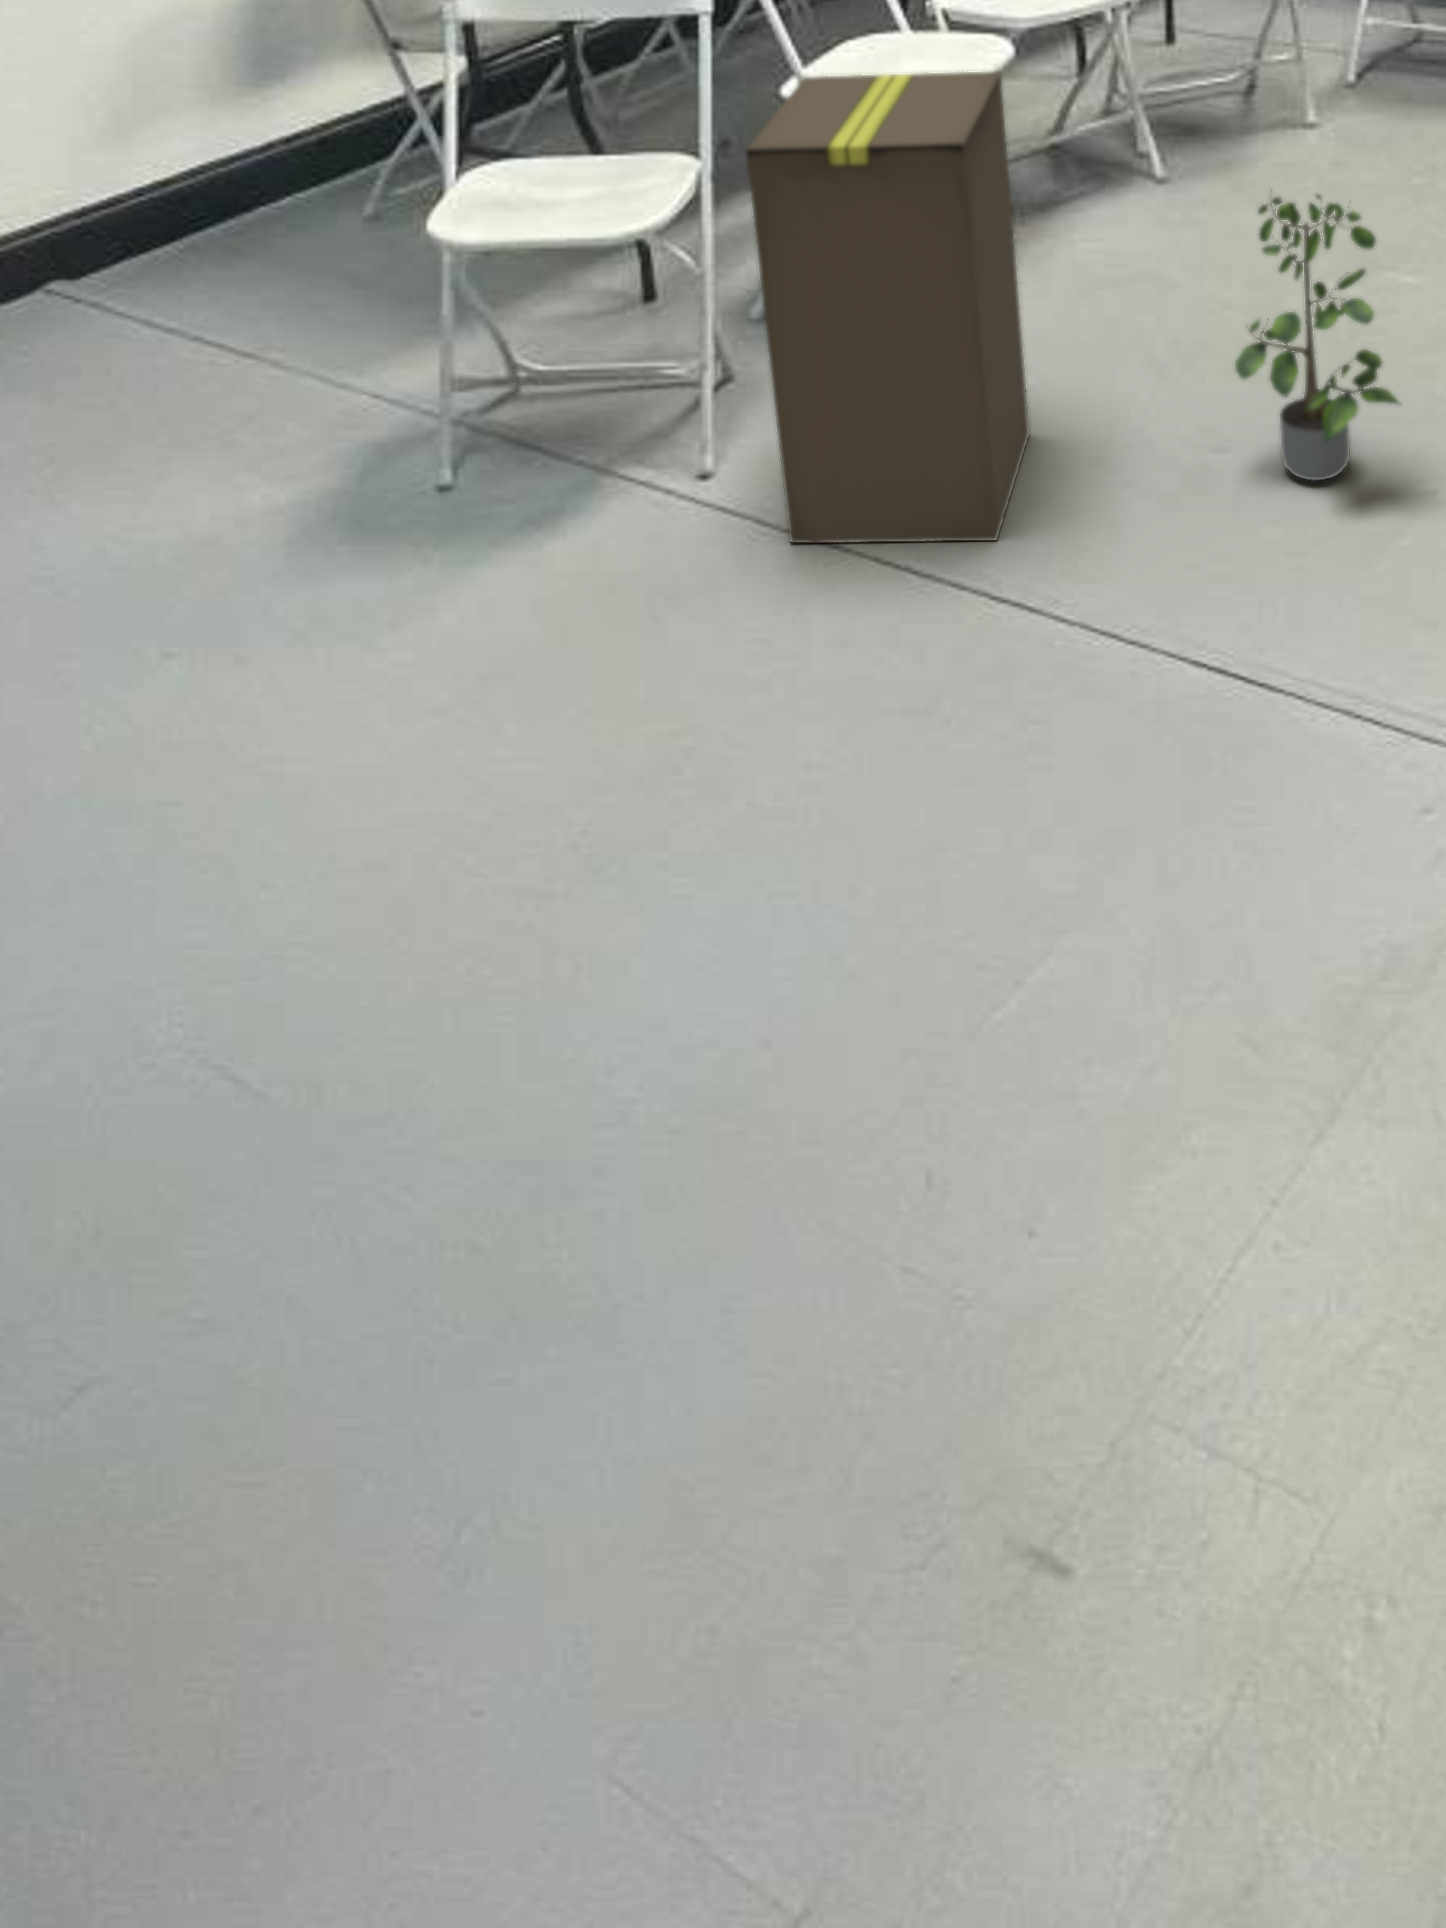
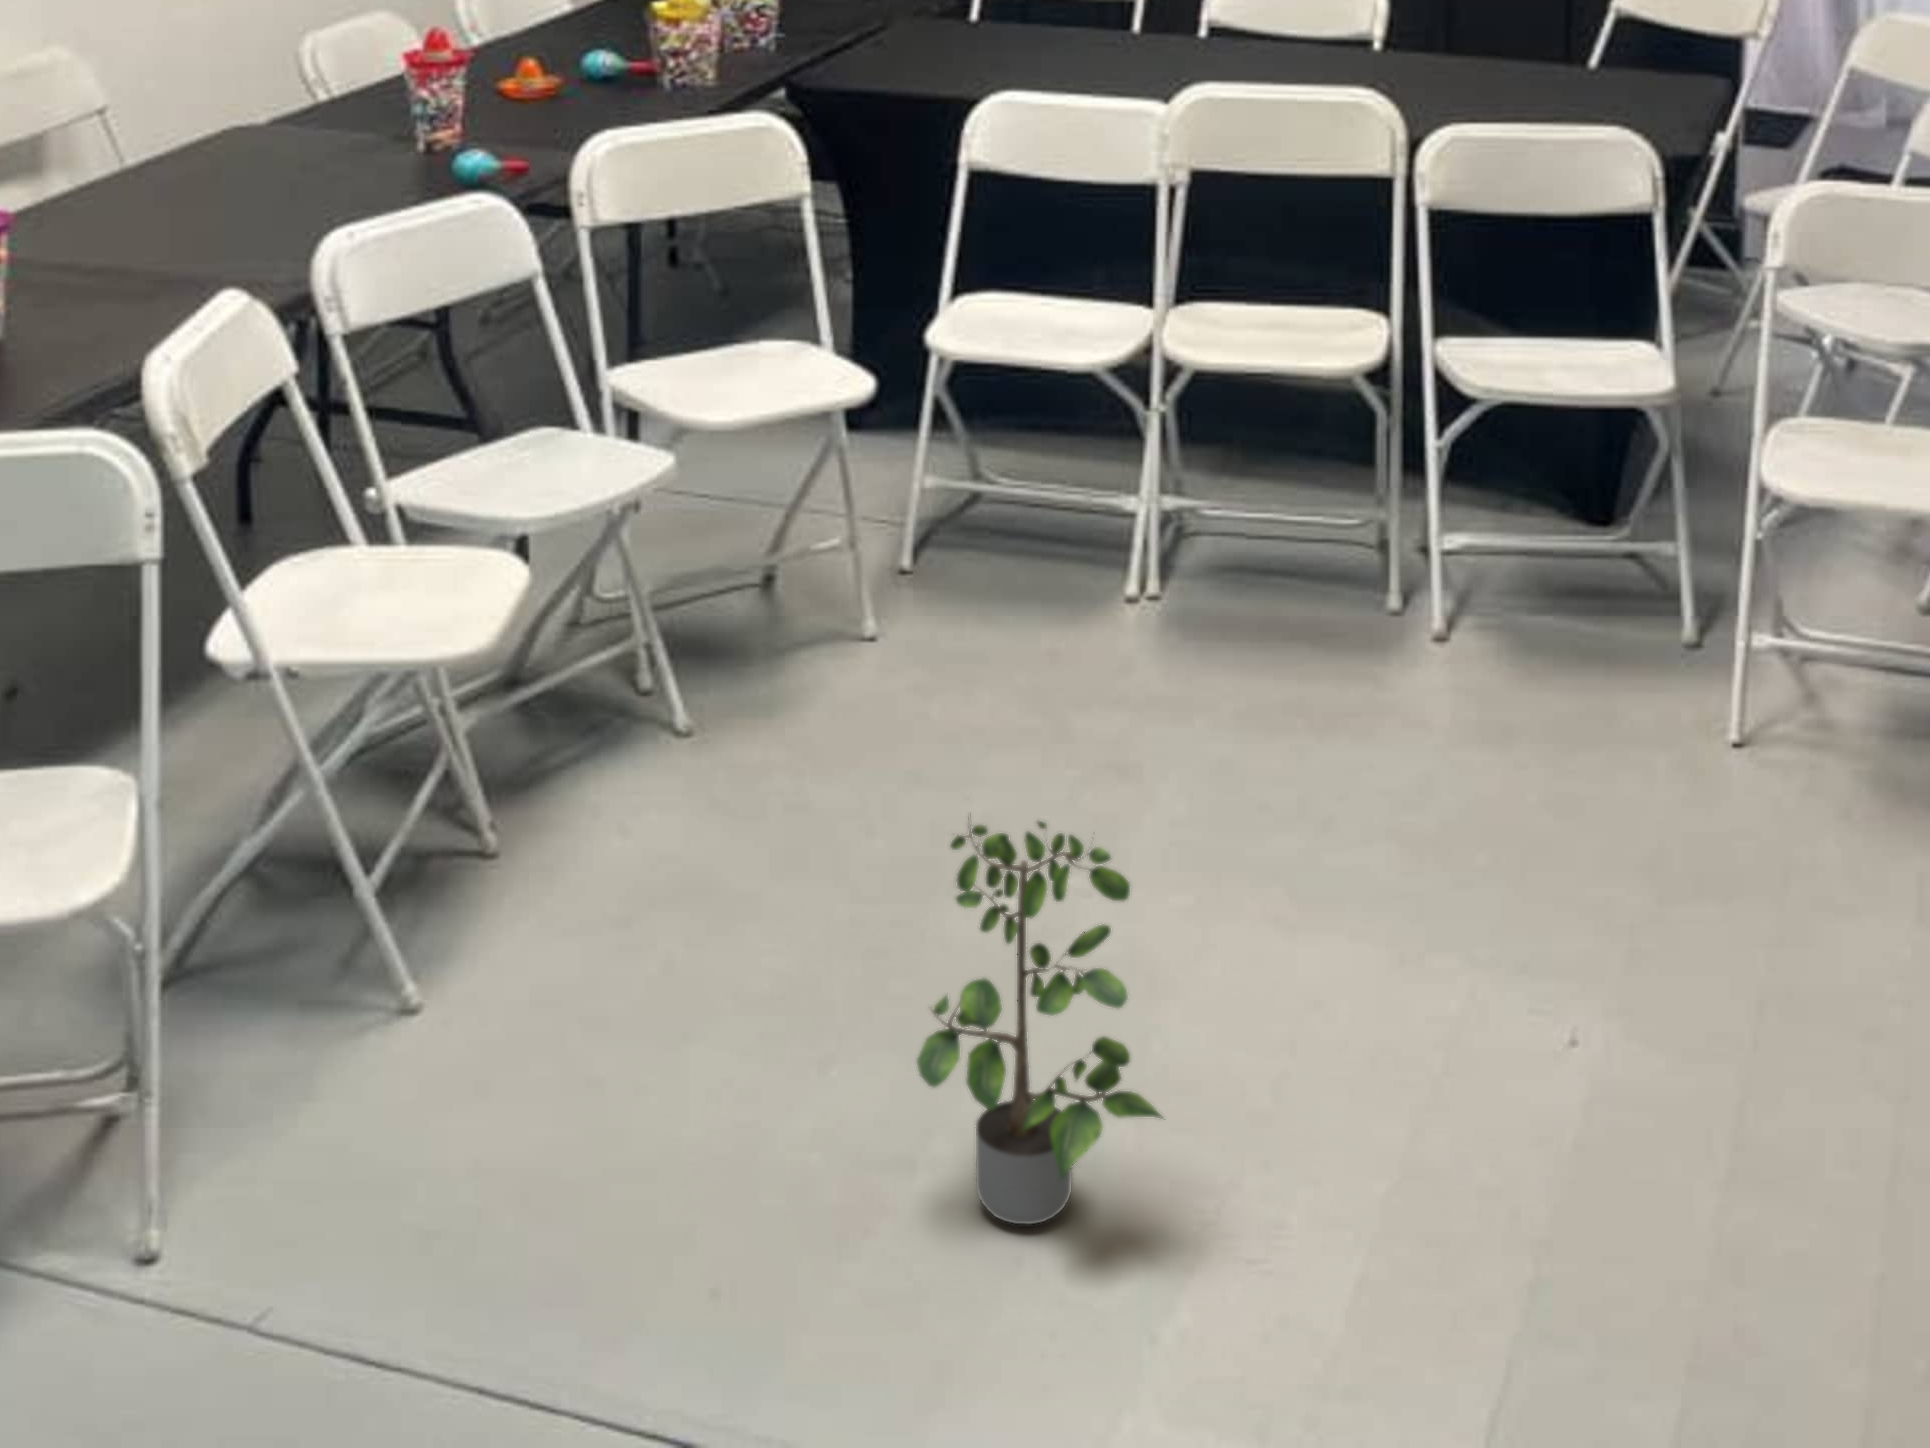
cardboard box: present [746,71,1029,543] -> none [252,653,597,1377]

